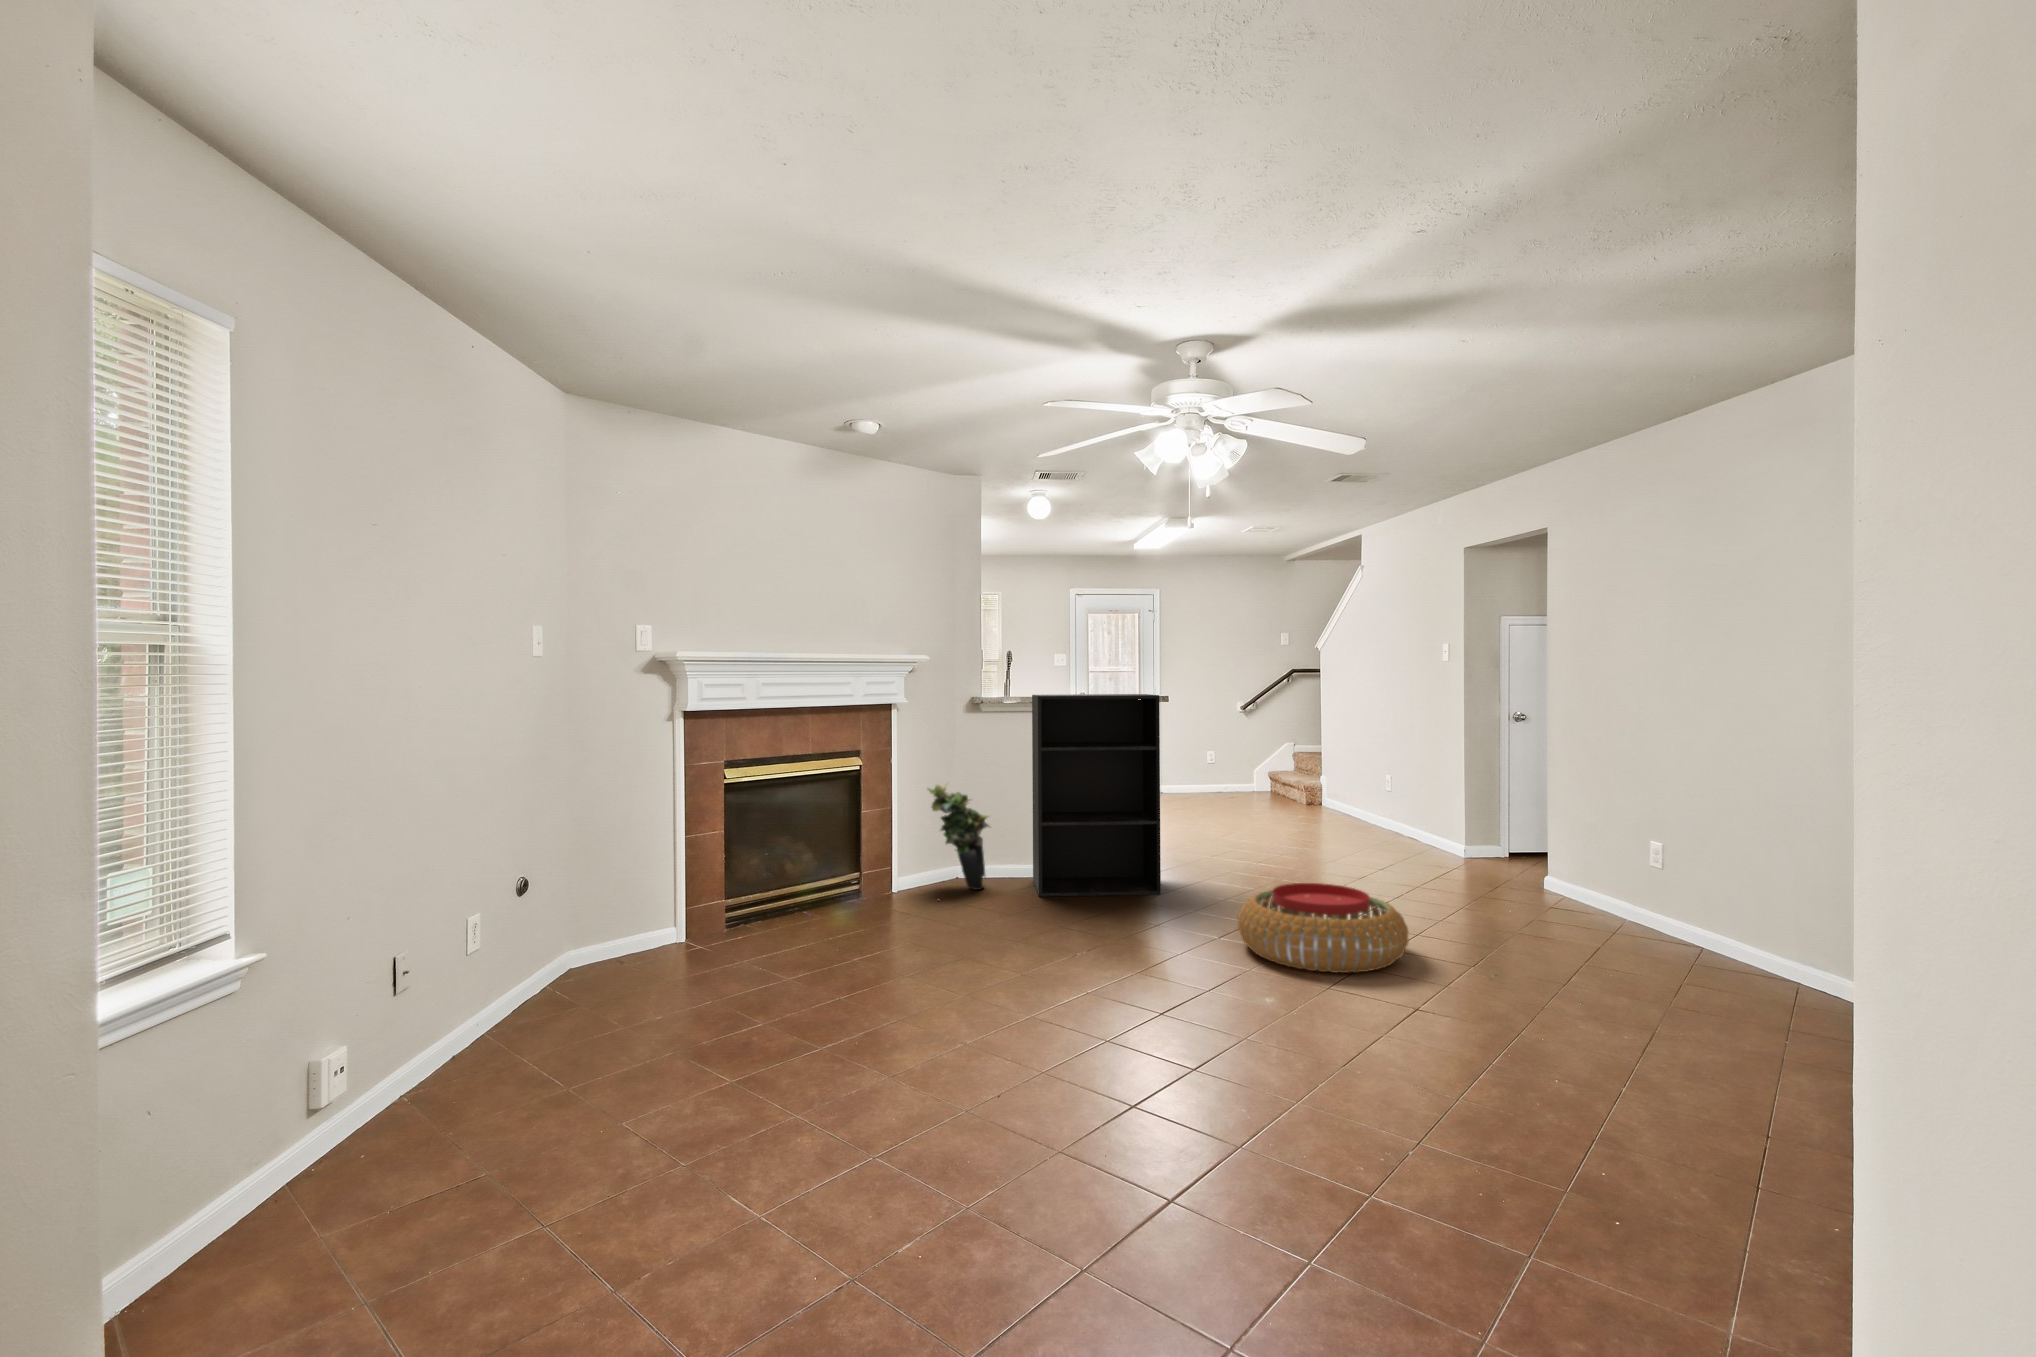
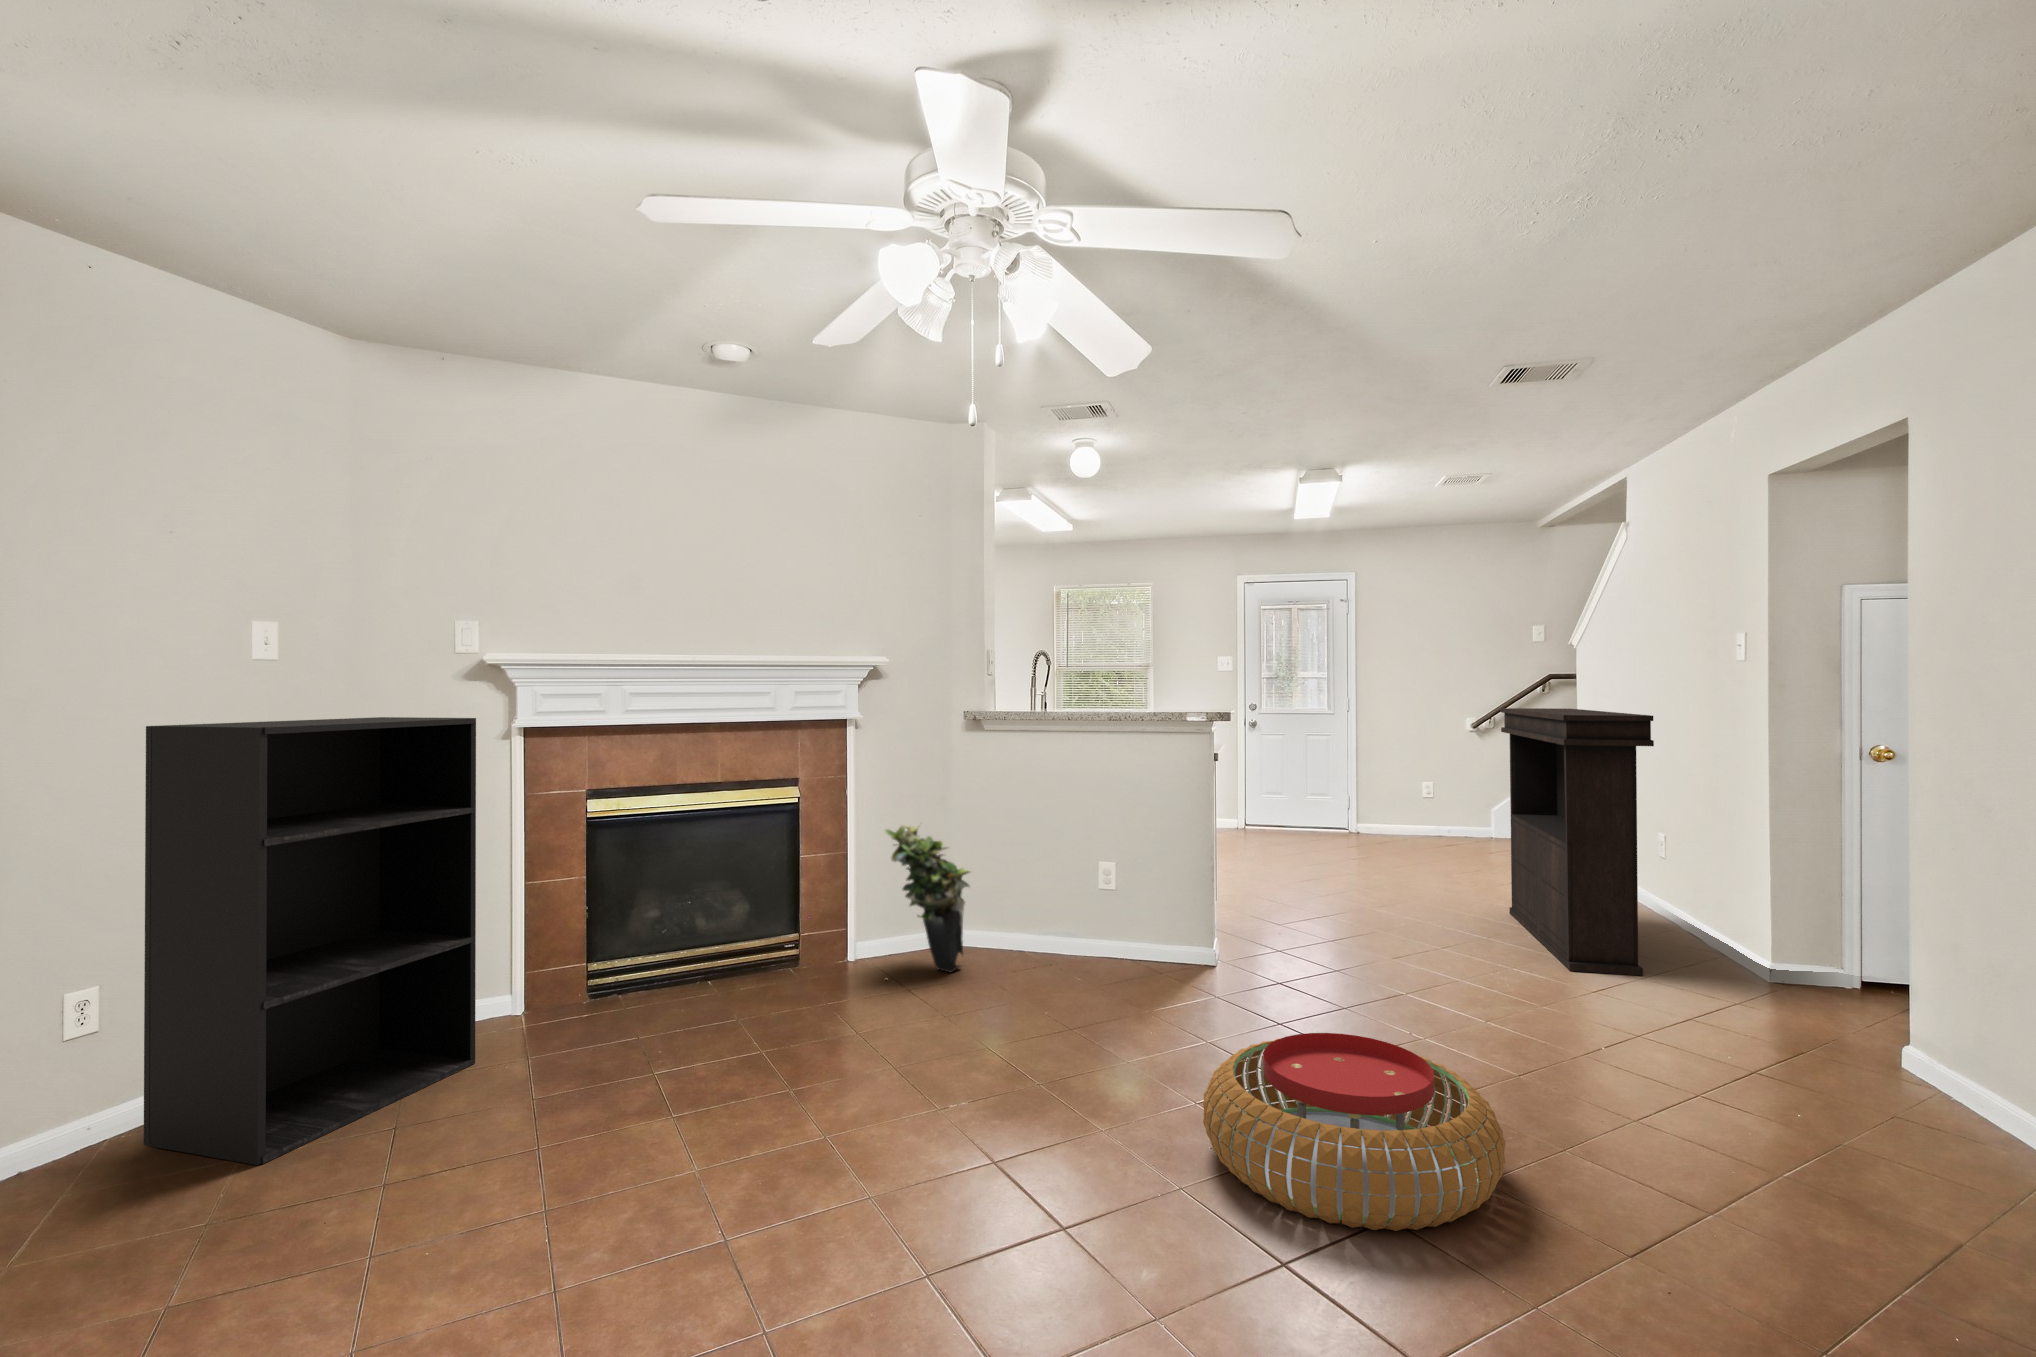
bookshelf: present [1032,694,1161,897] -> present [144,717,476,1165]
console table: none [1296,695,1407,860] -> present [1501,708,1654,976]

